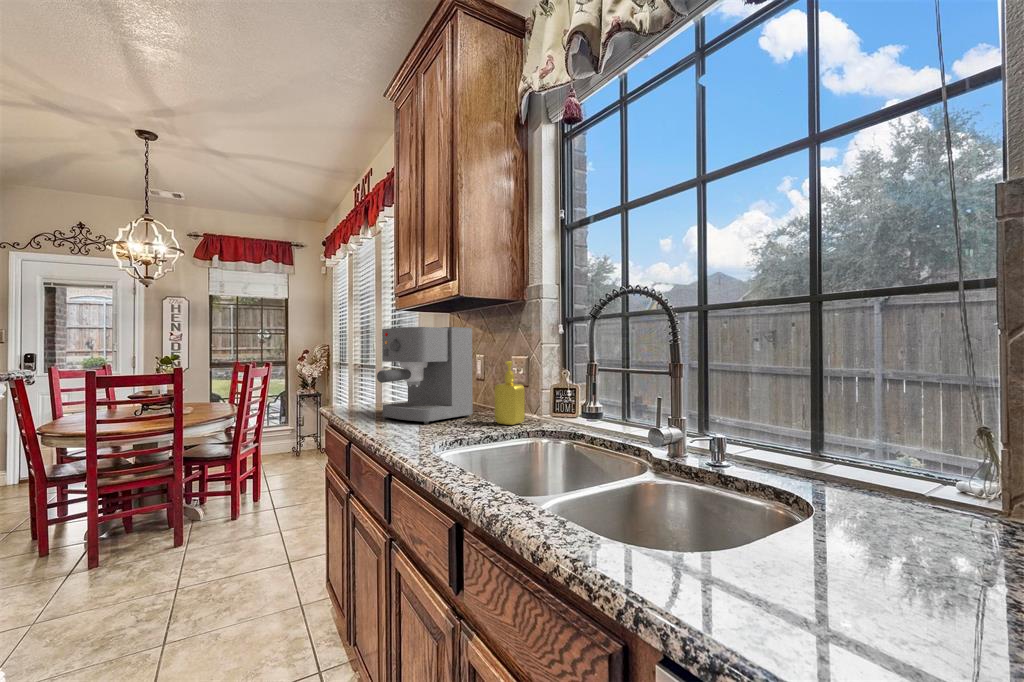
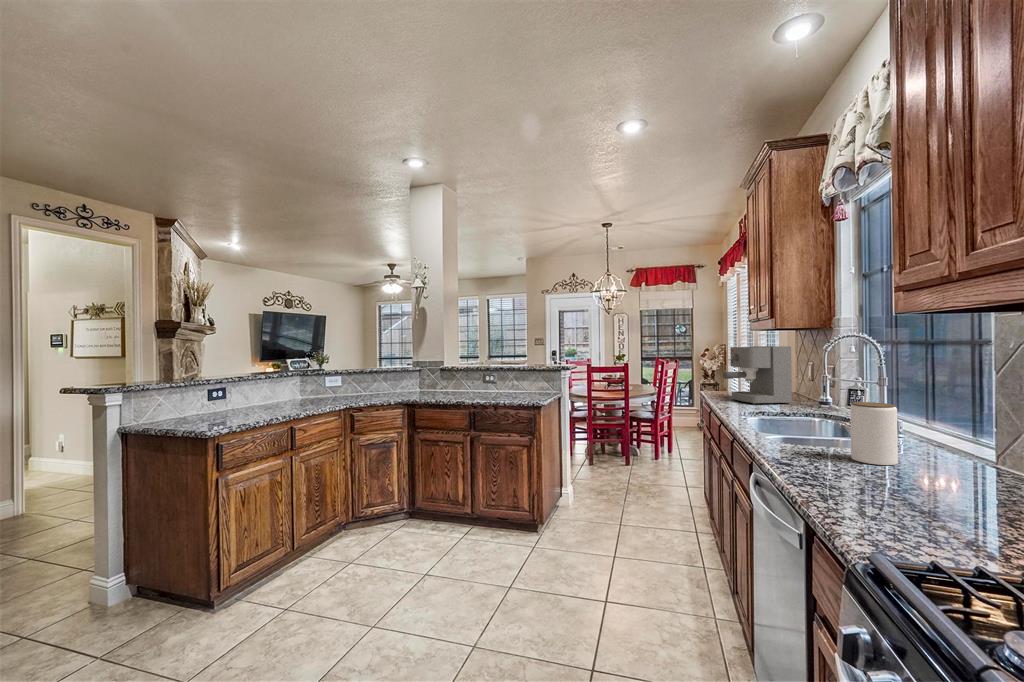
soap dispenser: present [495,361,525,425] -> none [800,370,821,410]
jar: none [833,410,961,587] -> present [850,402,898,465]

